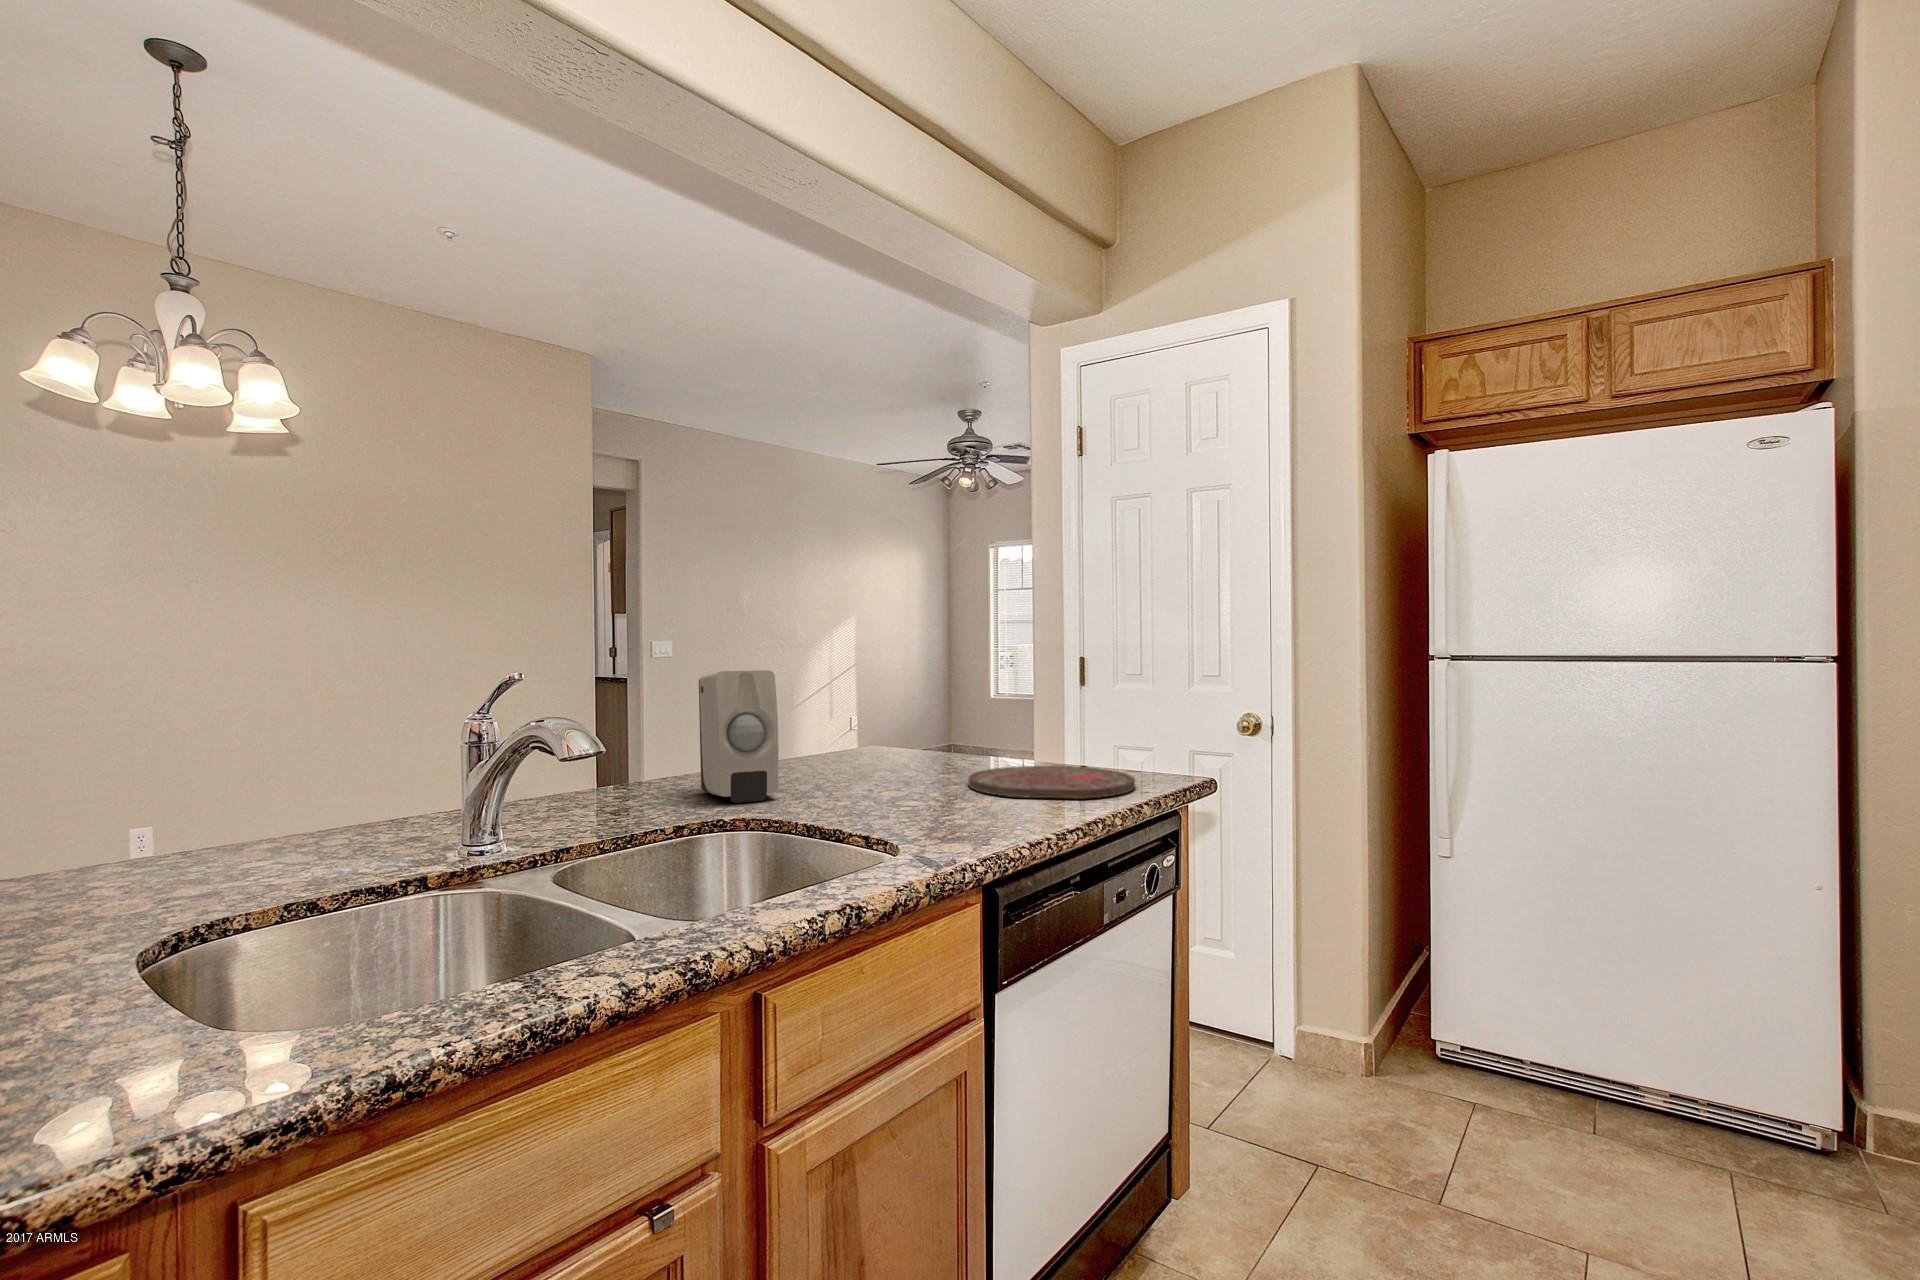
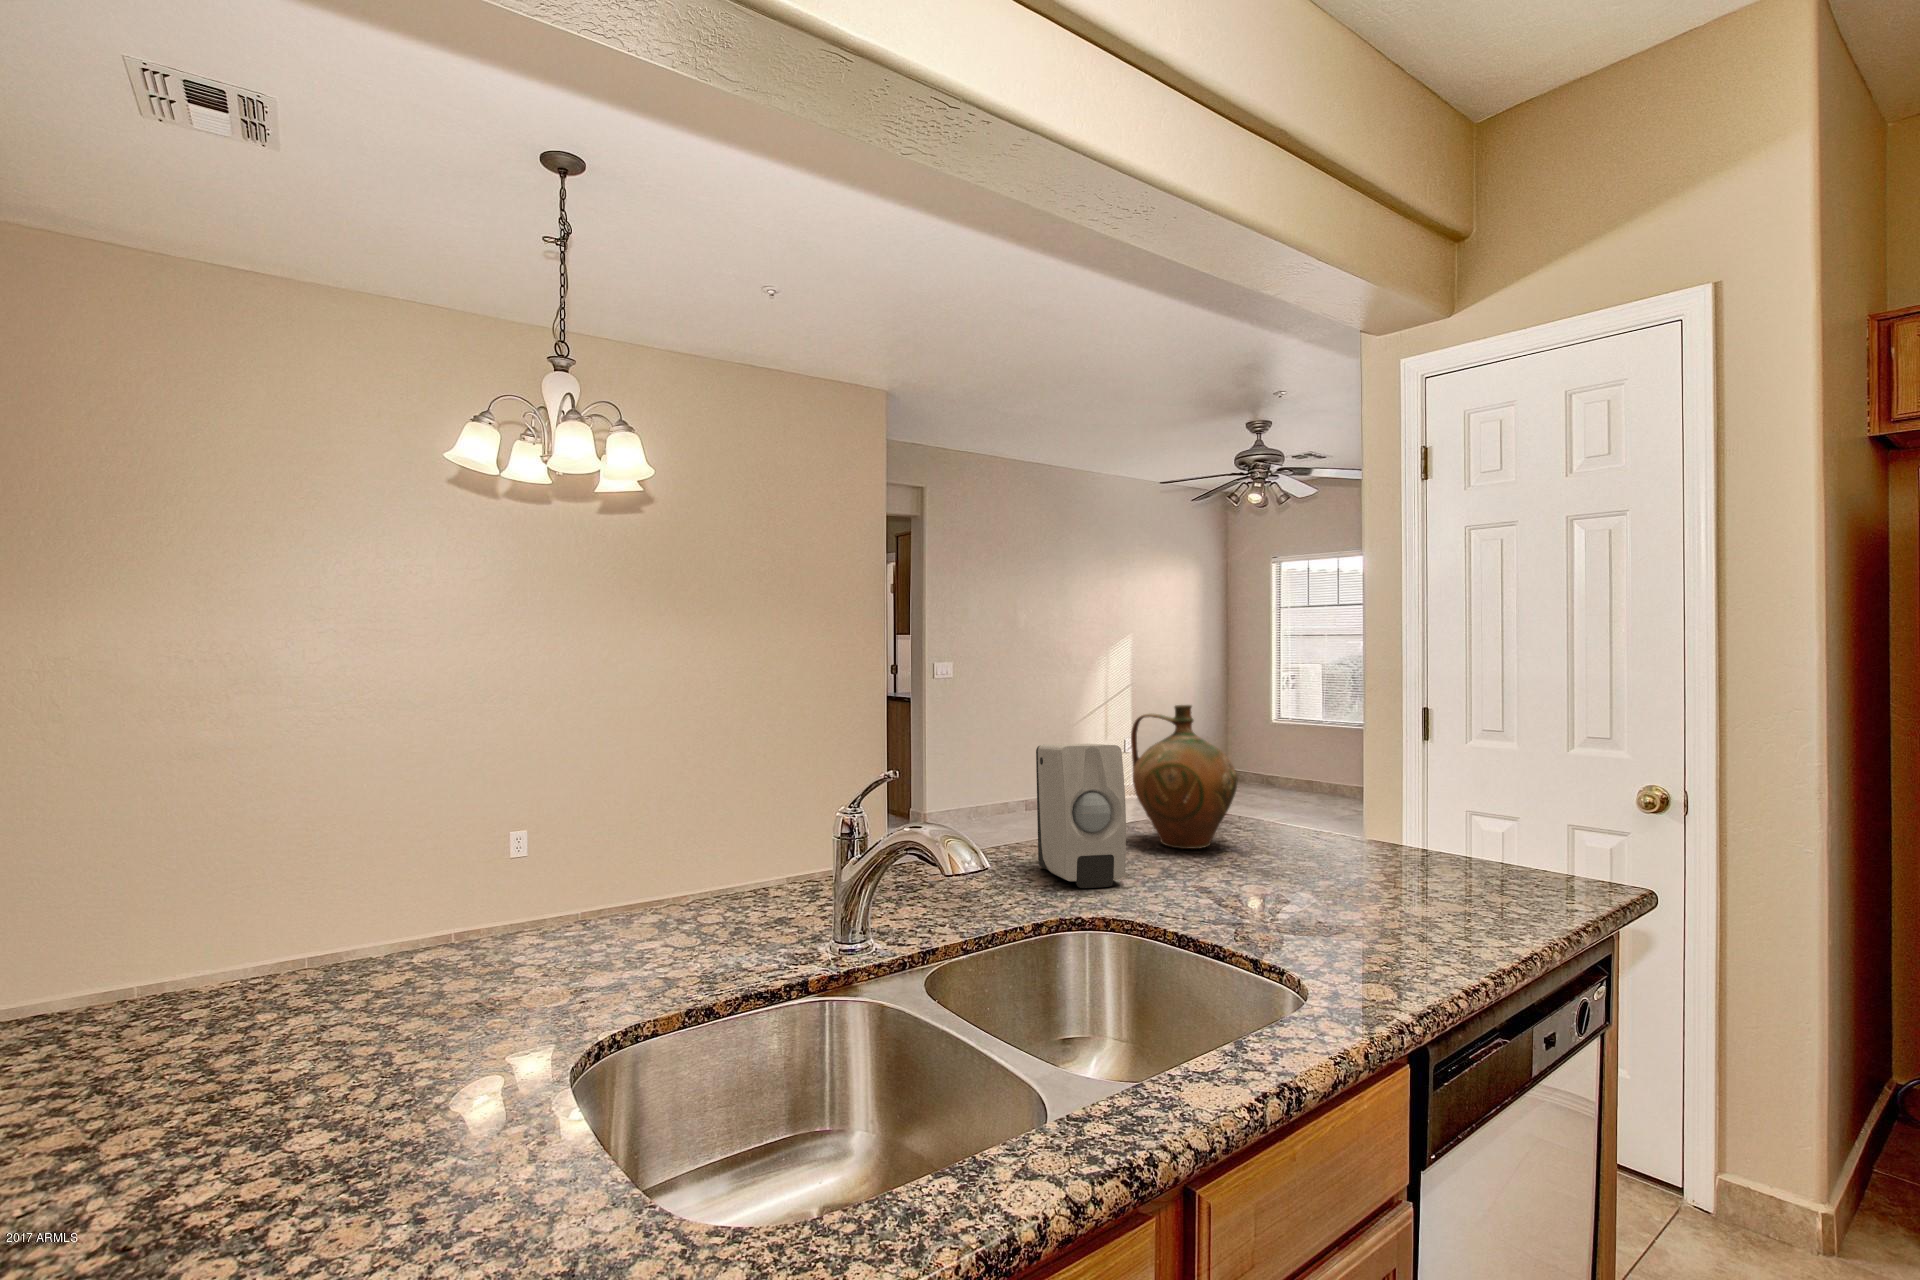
ceramic jug: none [801,642,896,774] -> present [1131,705,1238,849]
cutting board: present [968,766,1135,799] -> none [1333,853,1552,913]

